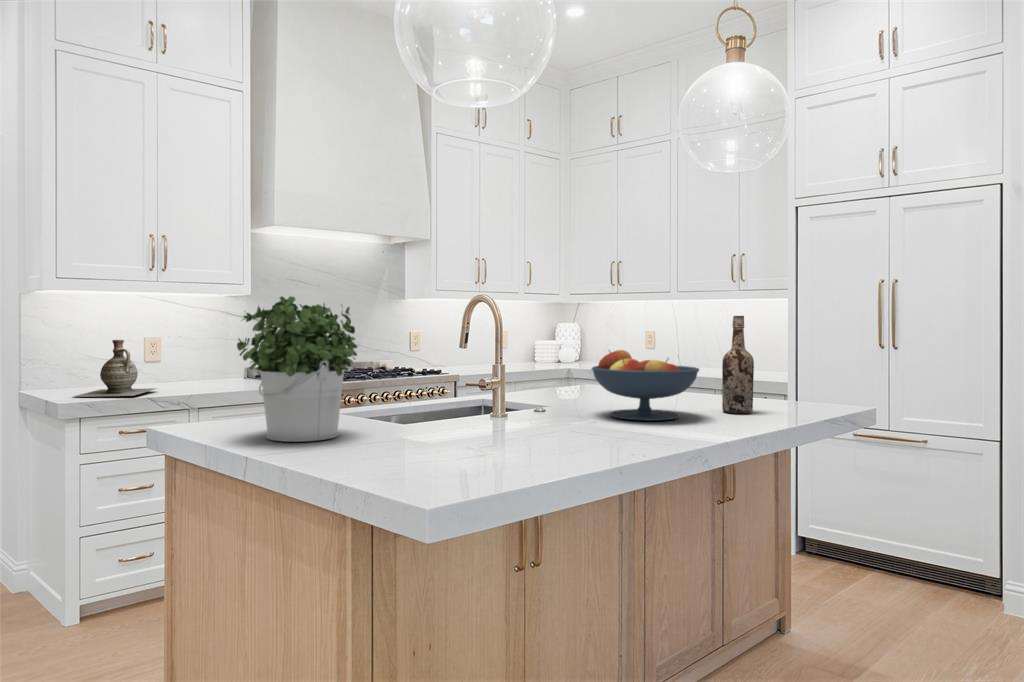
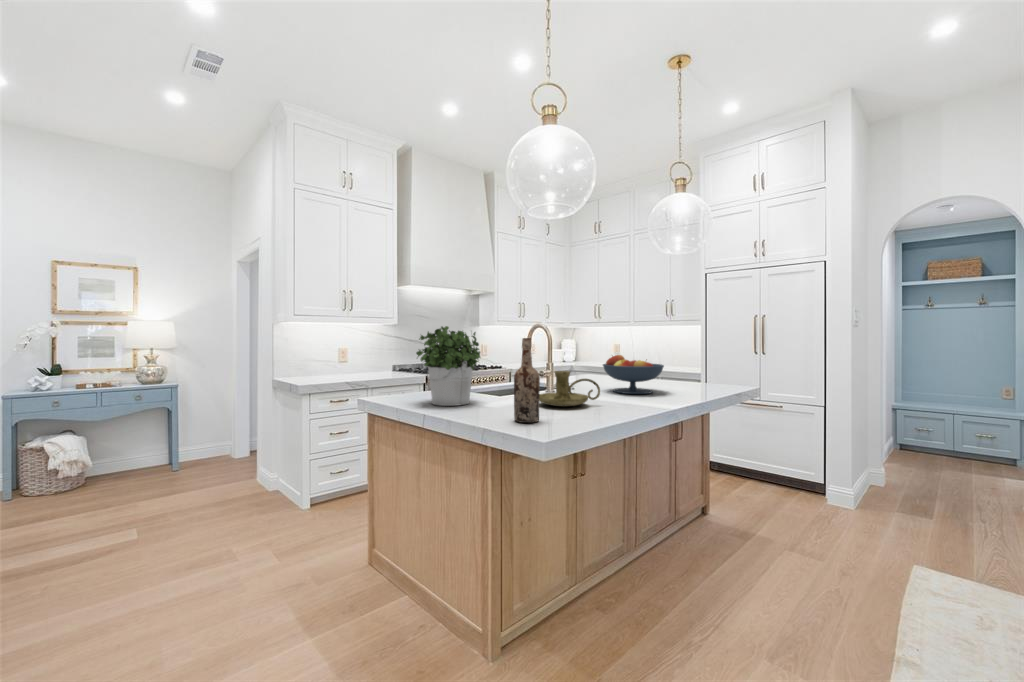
wine bottle: present [722,316,754,414] -> present [514,338,540,423]
ceramic jug: present [74,340,156,397] -> none [304,350,350,382]
candle holder: none [457,378,572,442] -> present [539,371,600,407]

